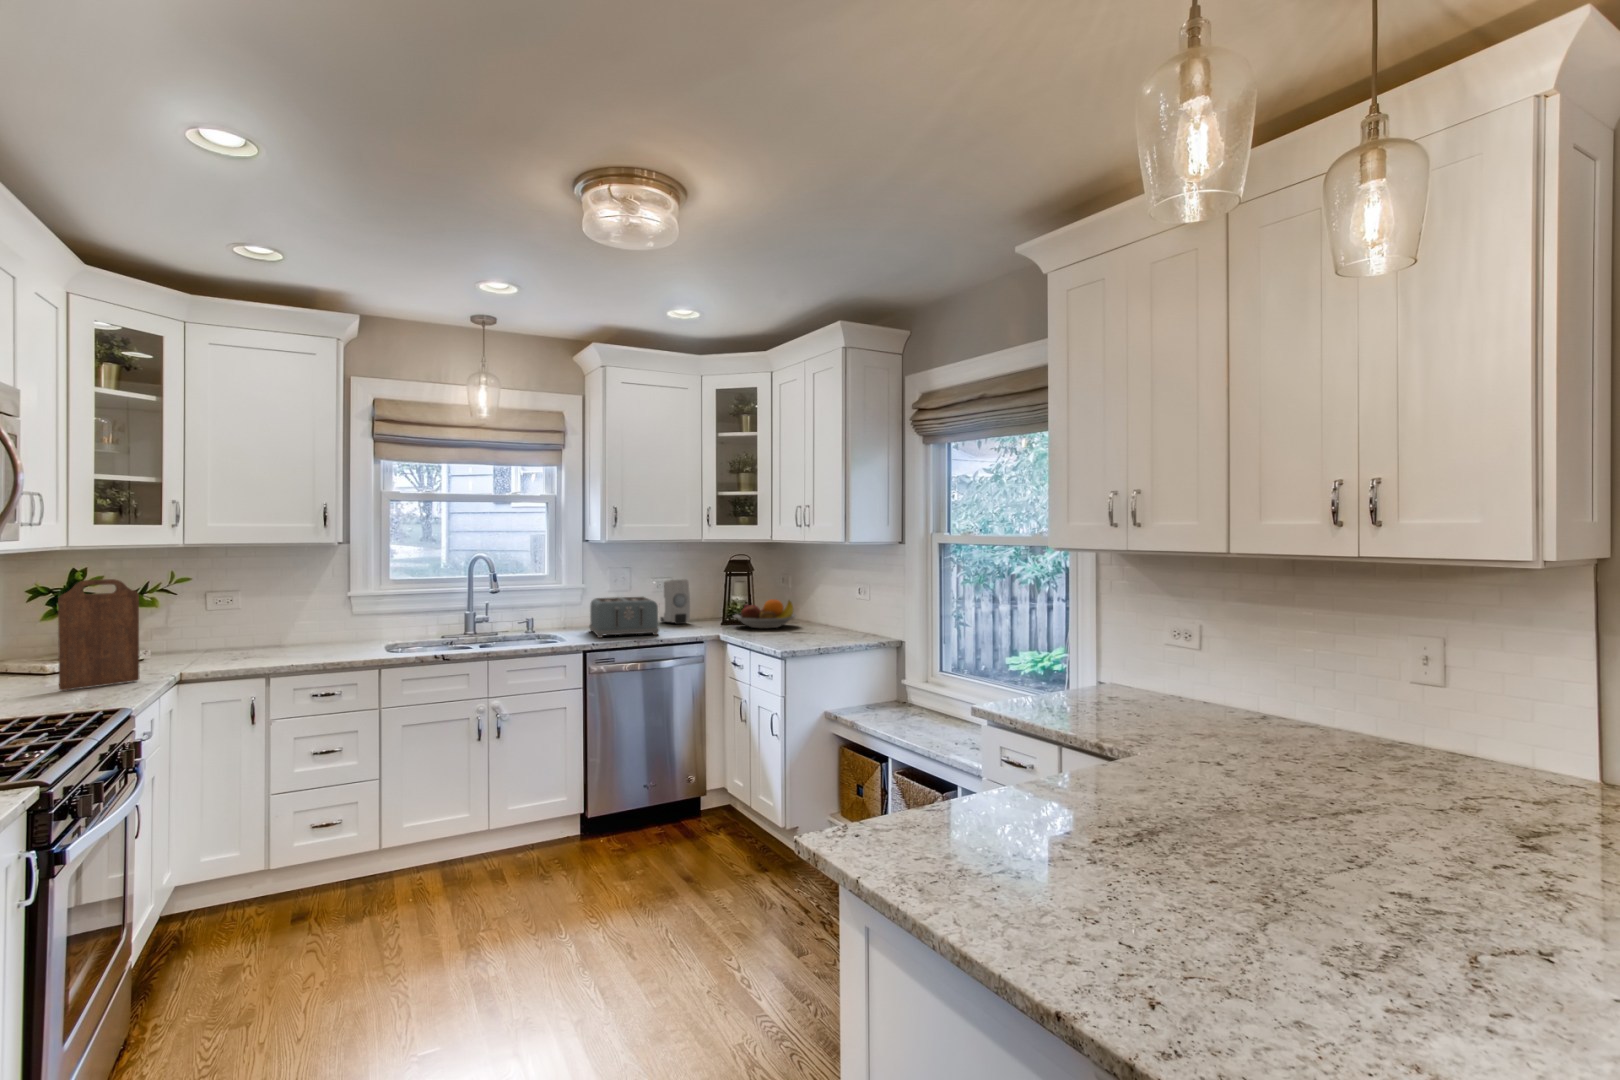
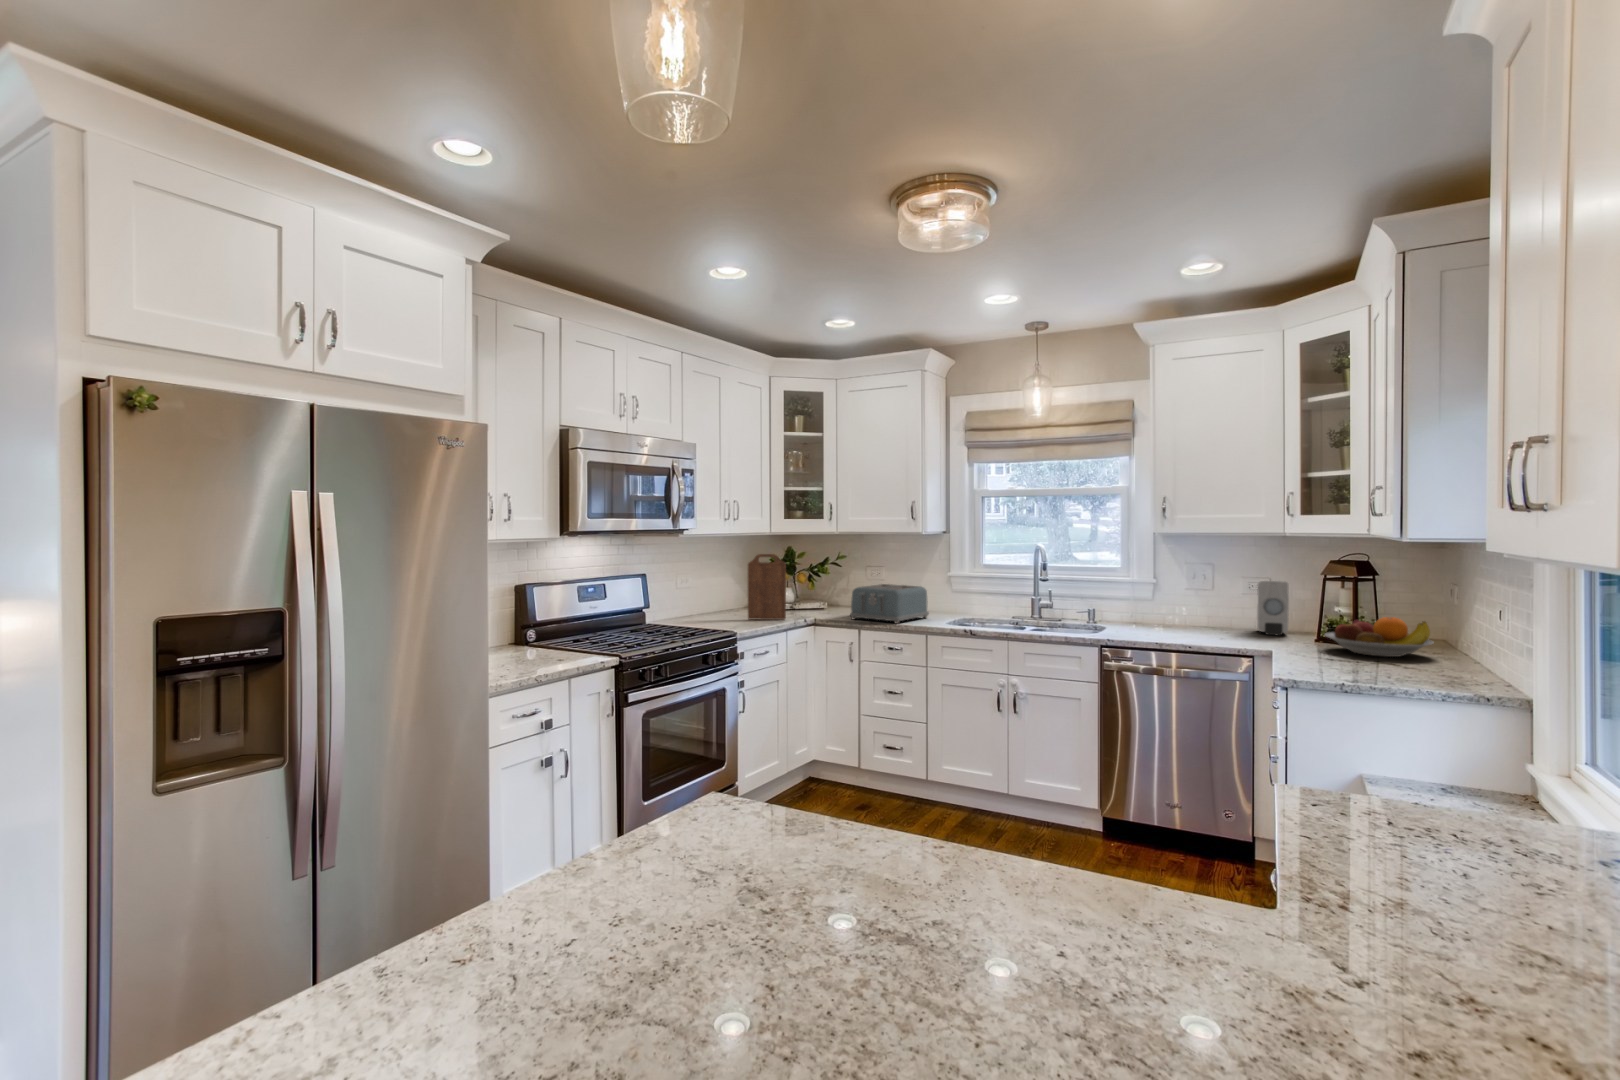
toaster: present [589,597,659,638] -> present [850,584,929,624]

